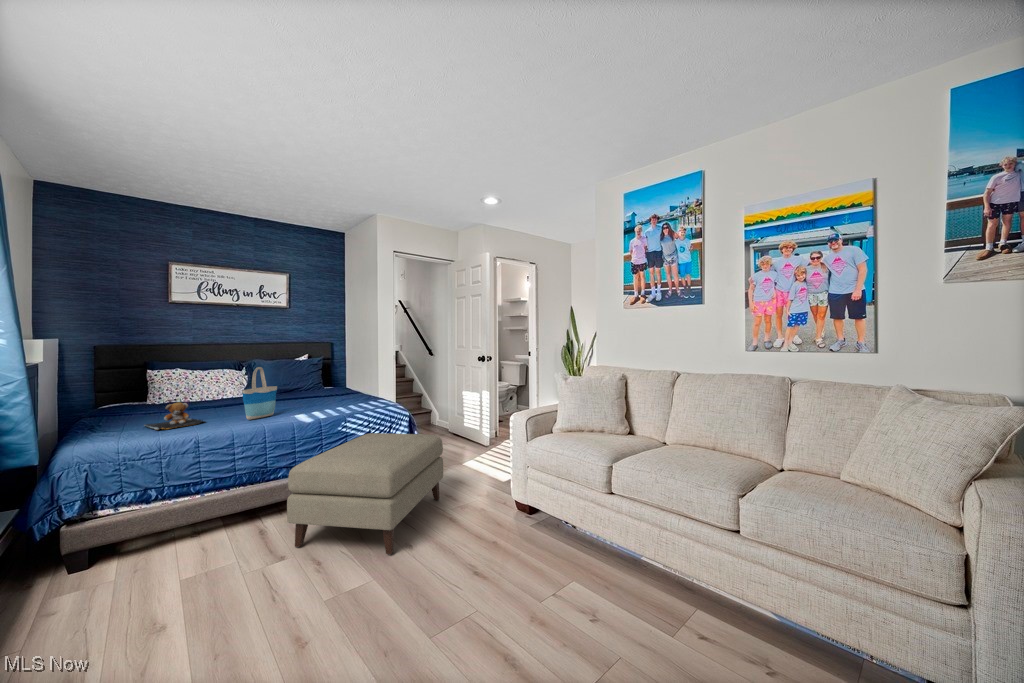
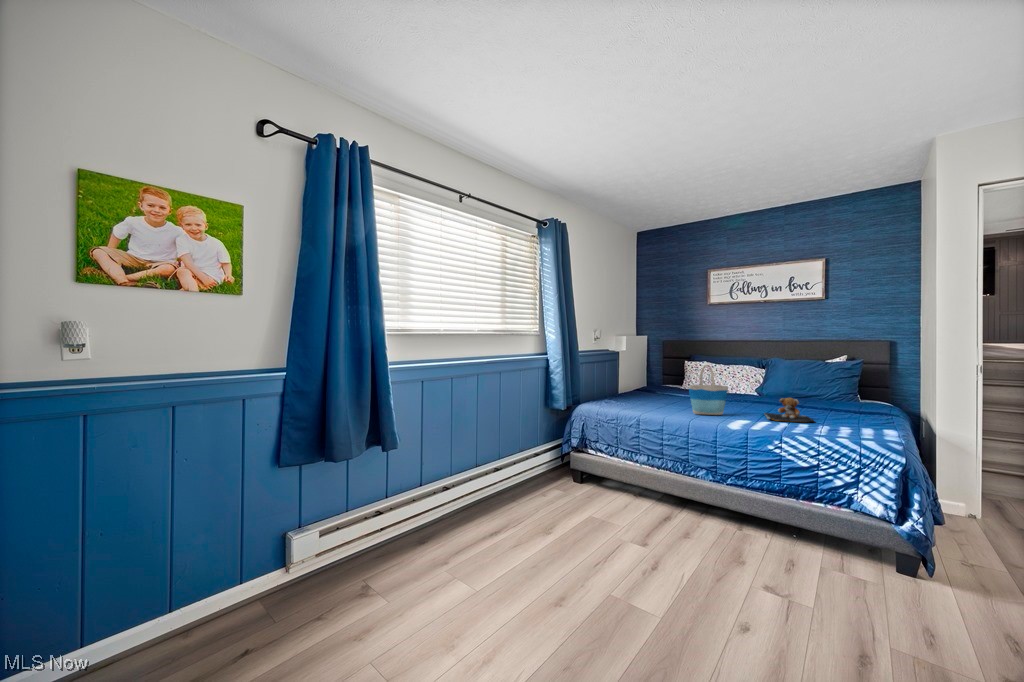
teddy bear: present [145,402,205,430] -> present [765,398,814,422]
ottoman: present [287,433,443,555] -> none [661,463,914,619]

